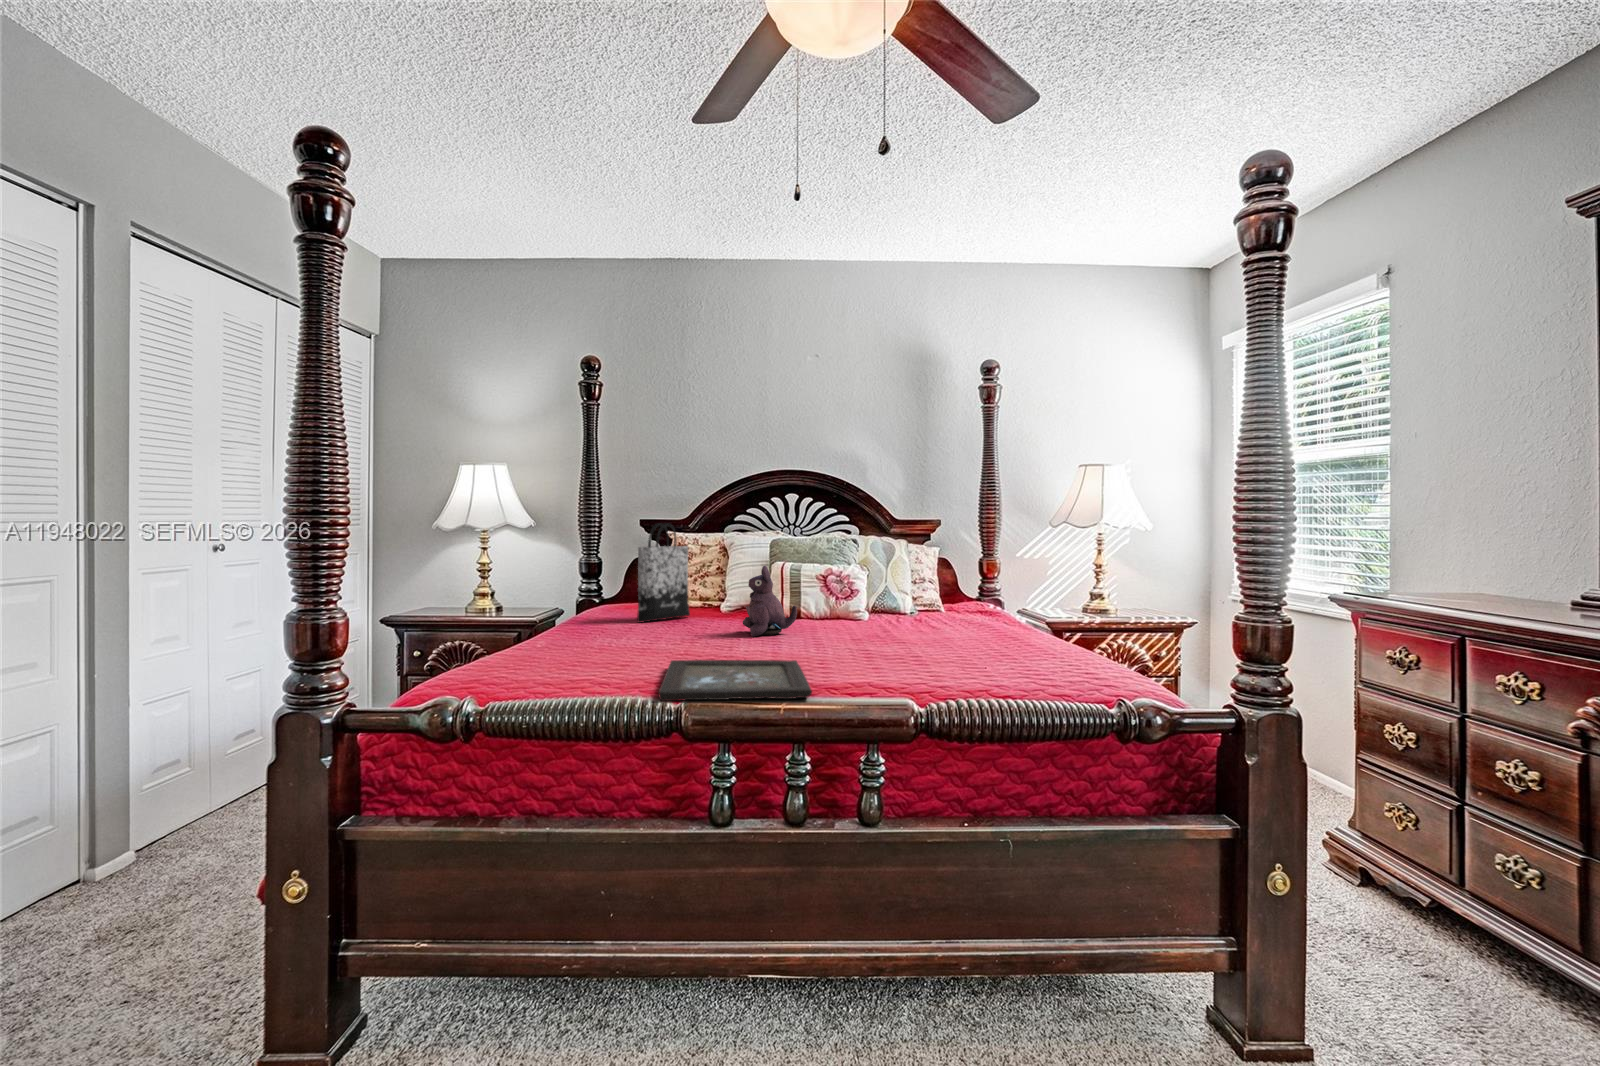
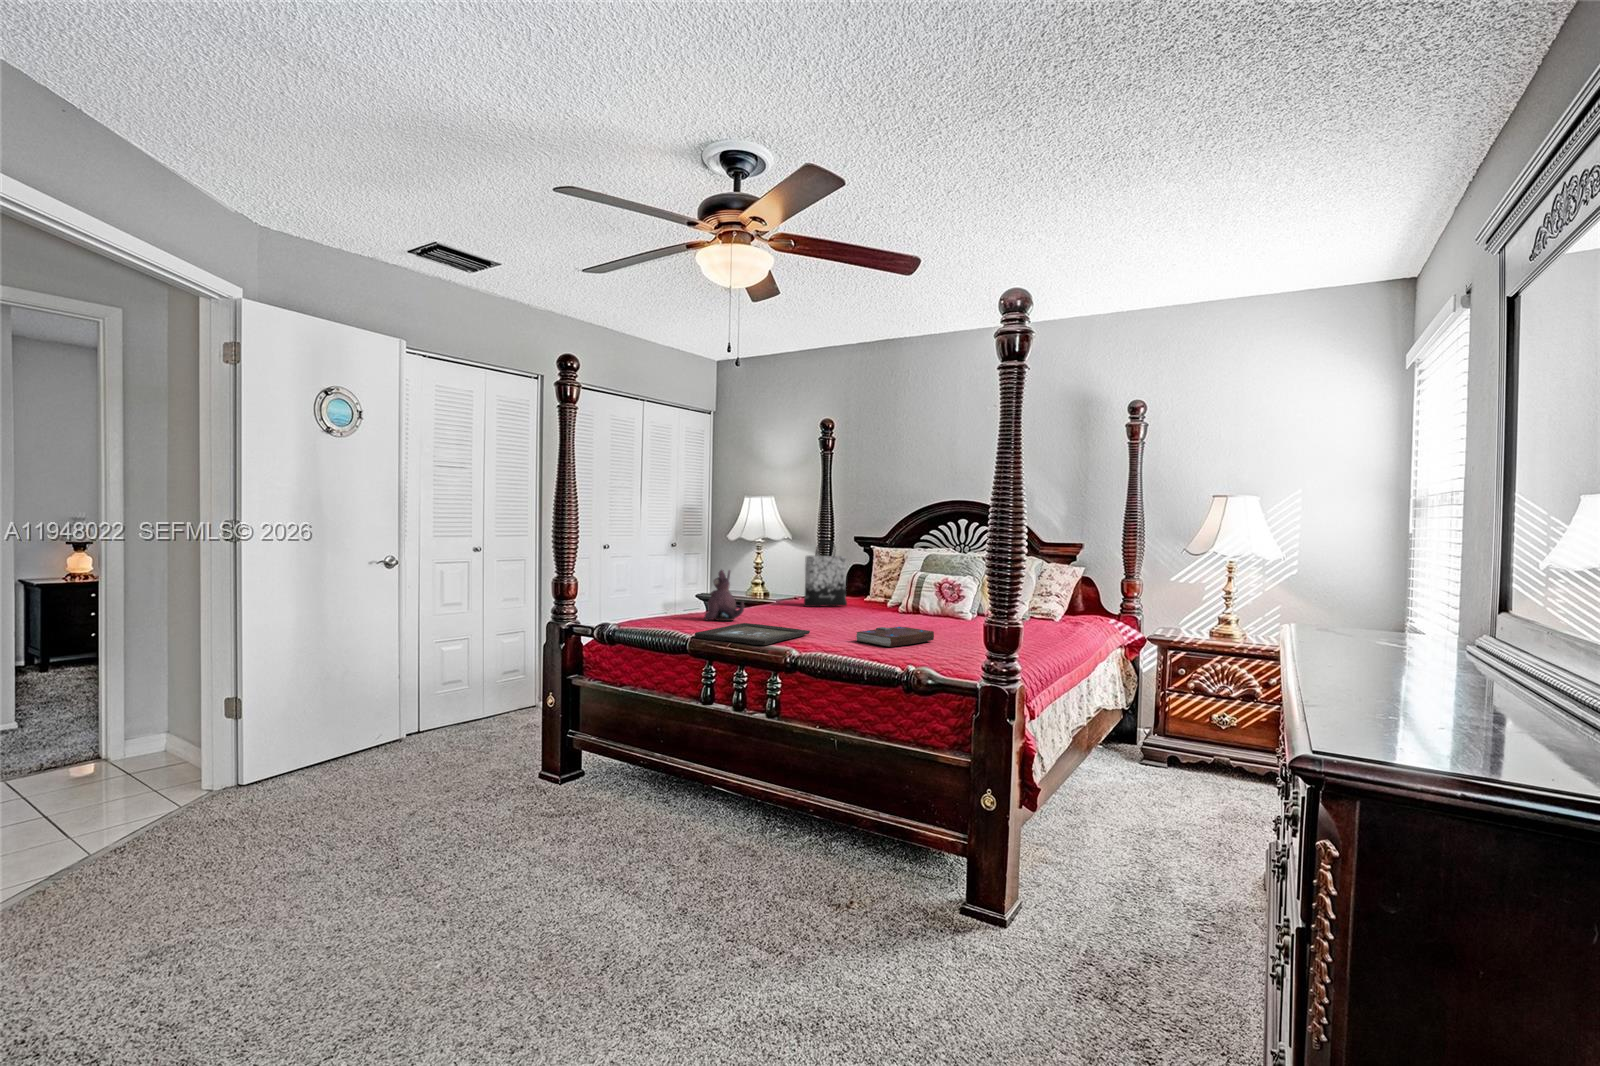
plush toy: present [743,566,797,636] -> present [704,570,744,621]
book: none [874,638,950,671] -> present [856,627,934,647]

